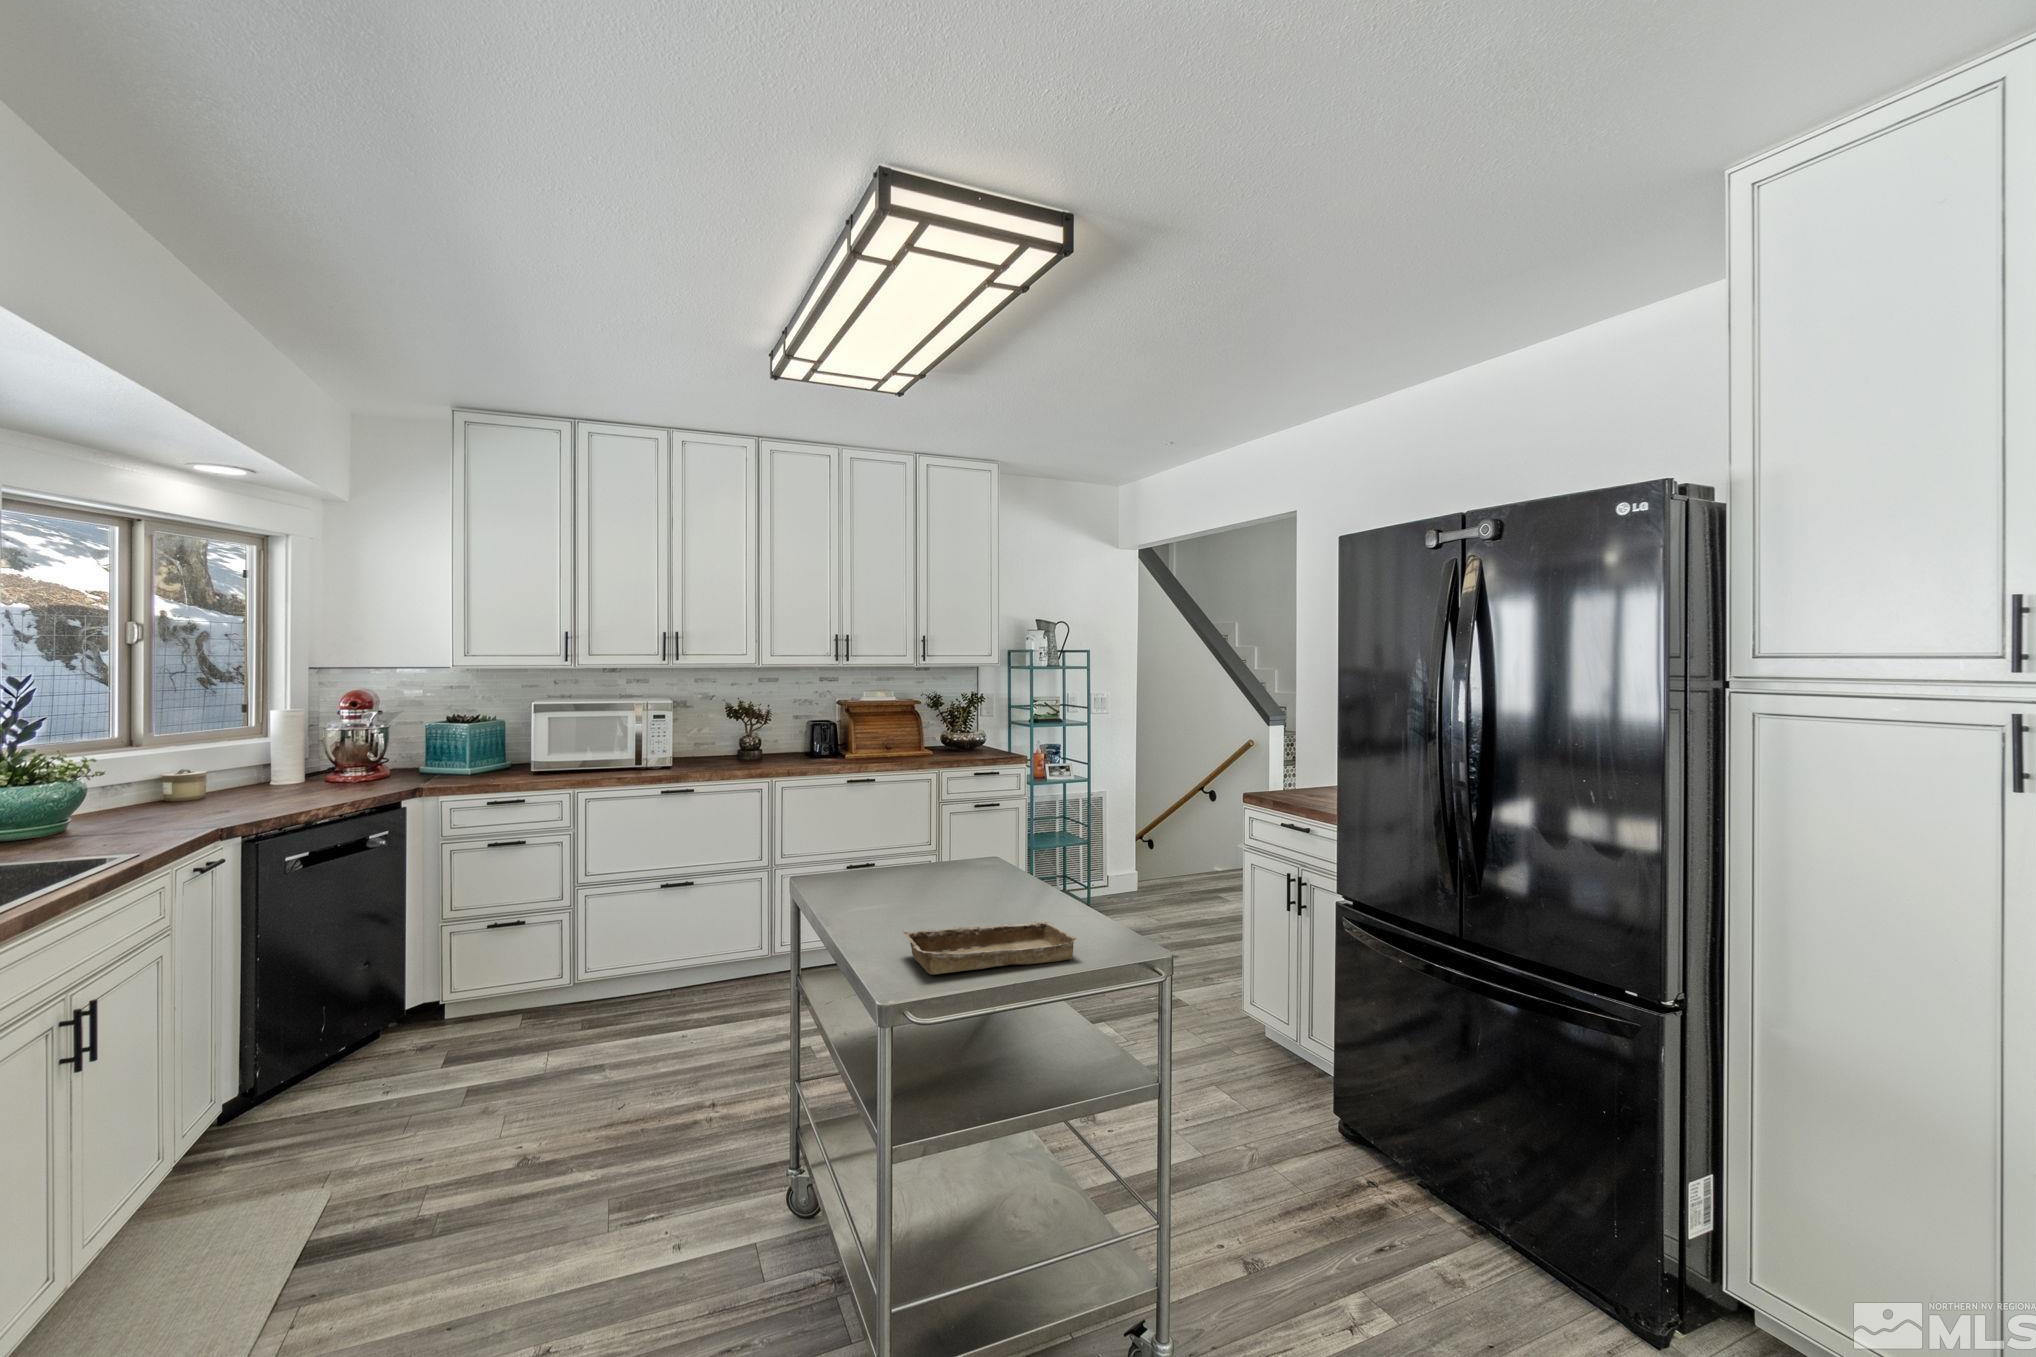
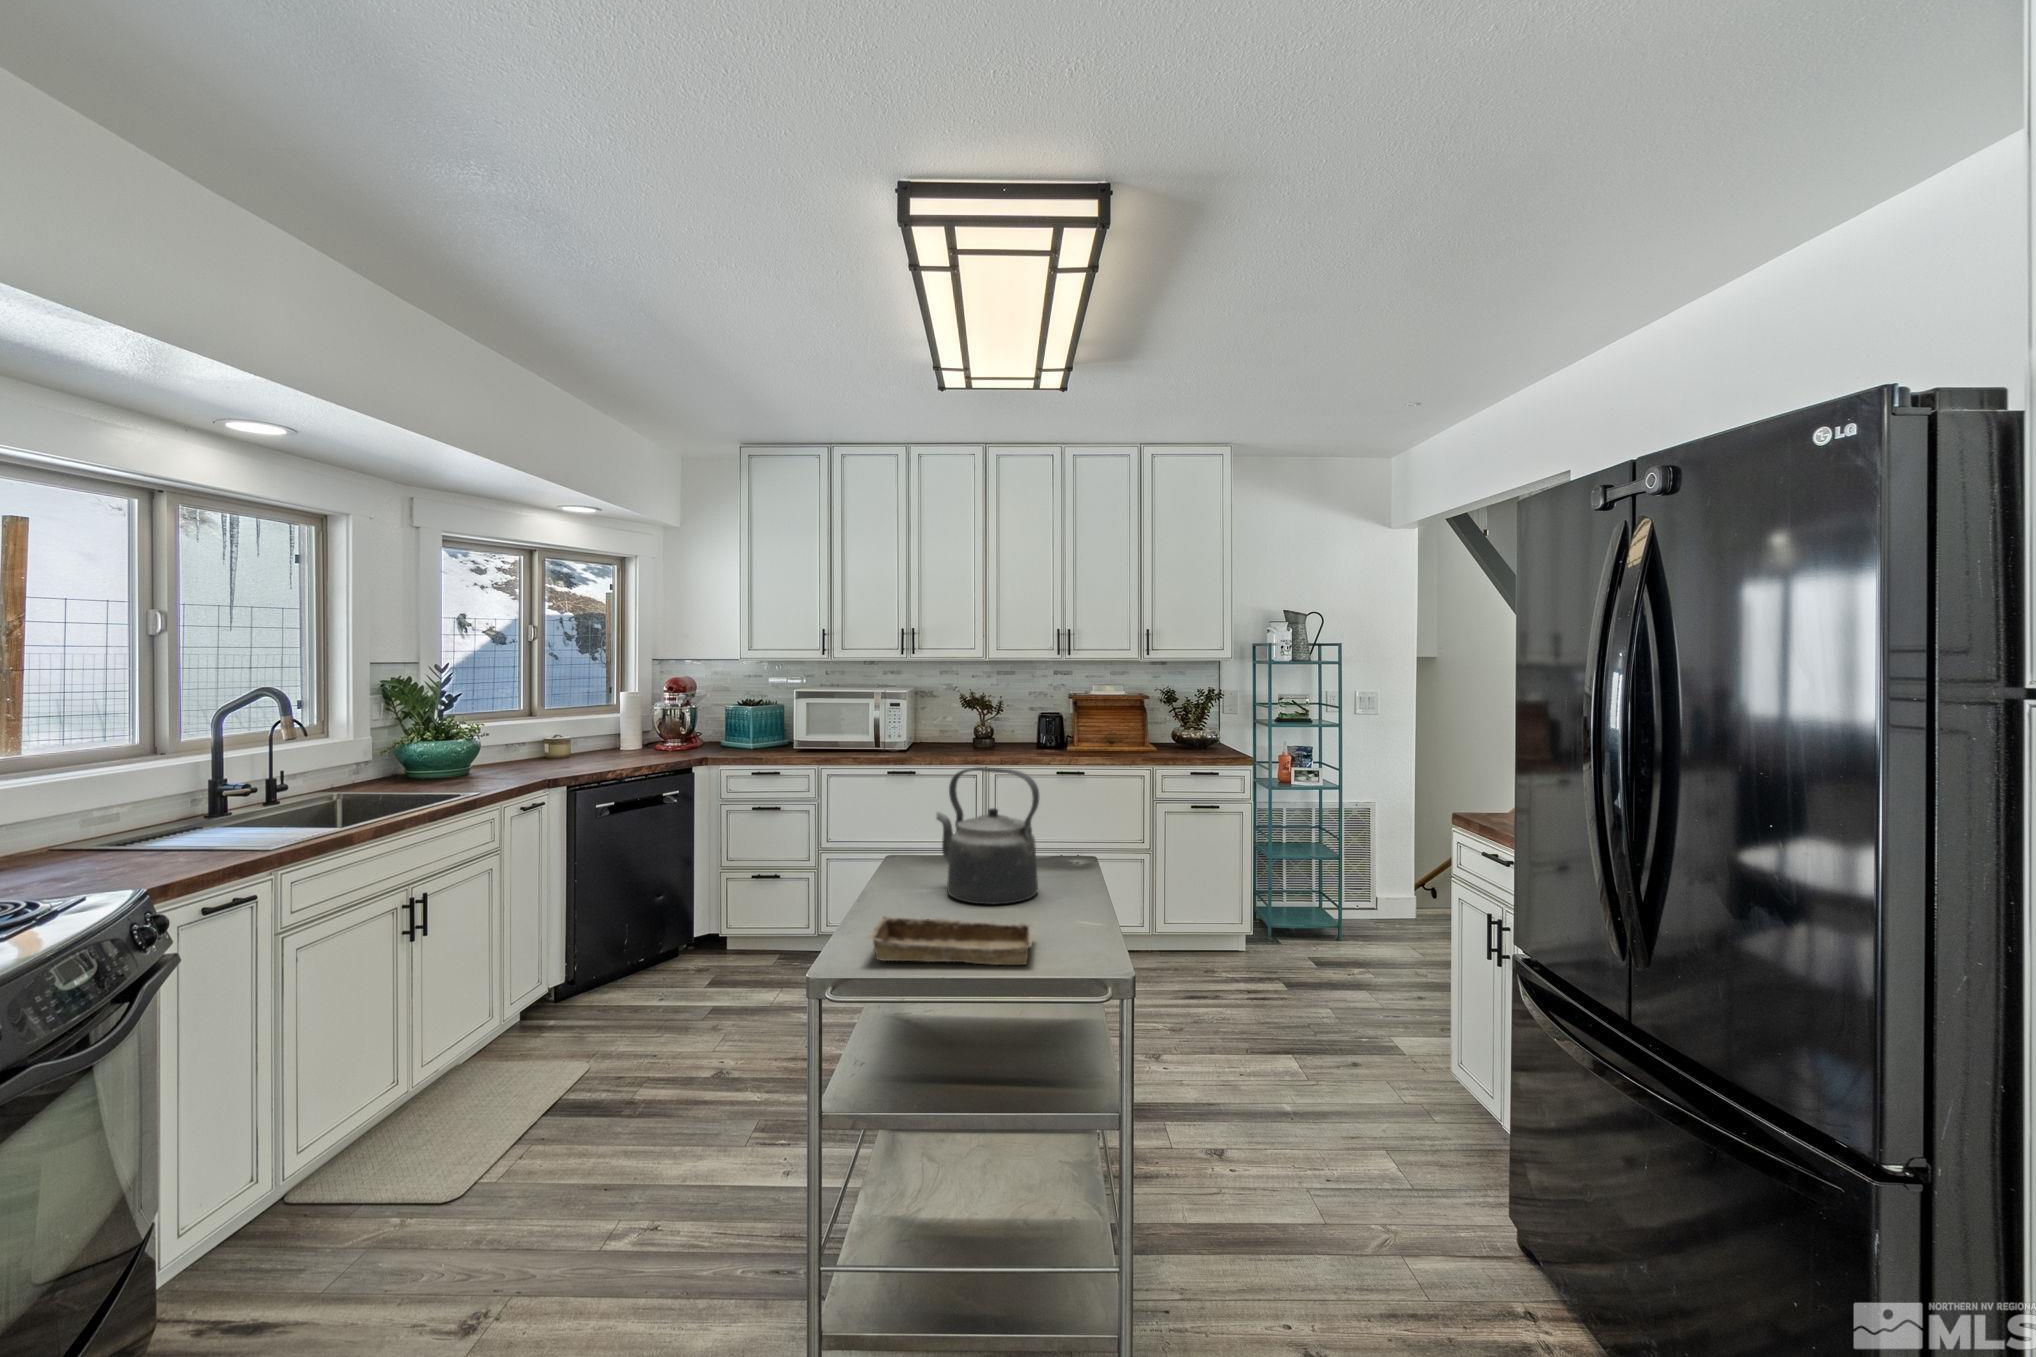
kettle: none [878,775,997,912] -> present [936,767,1039,904]

